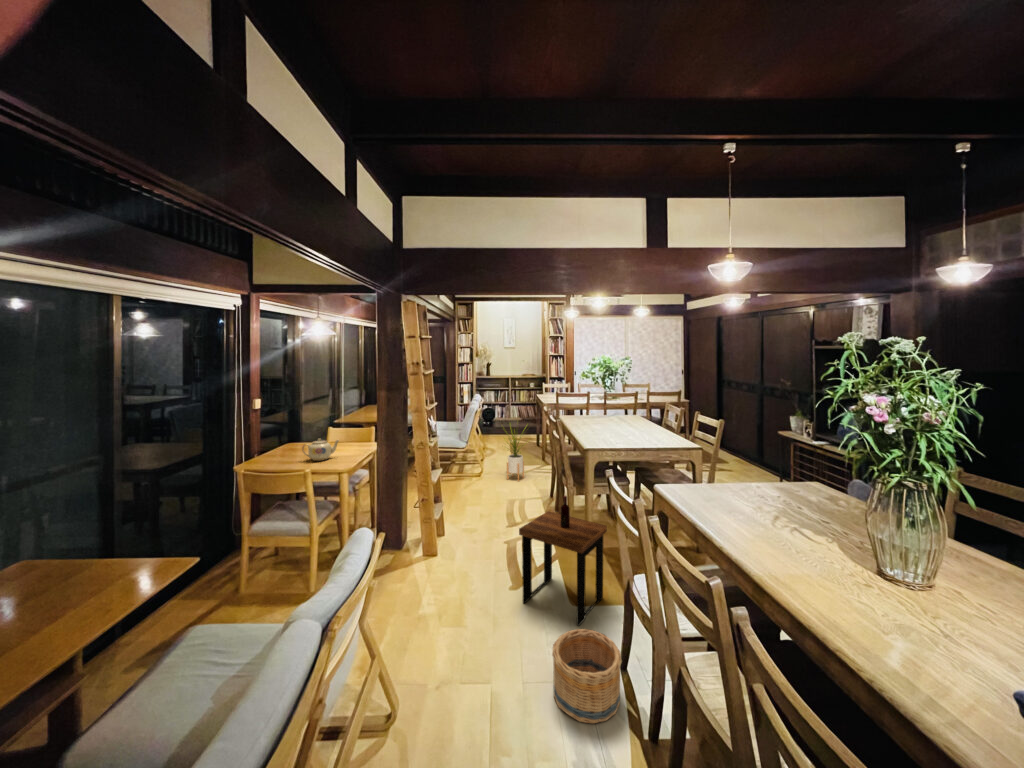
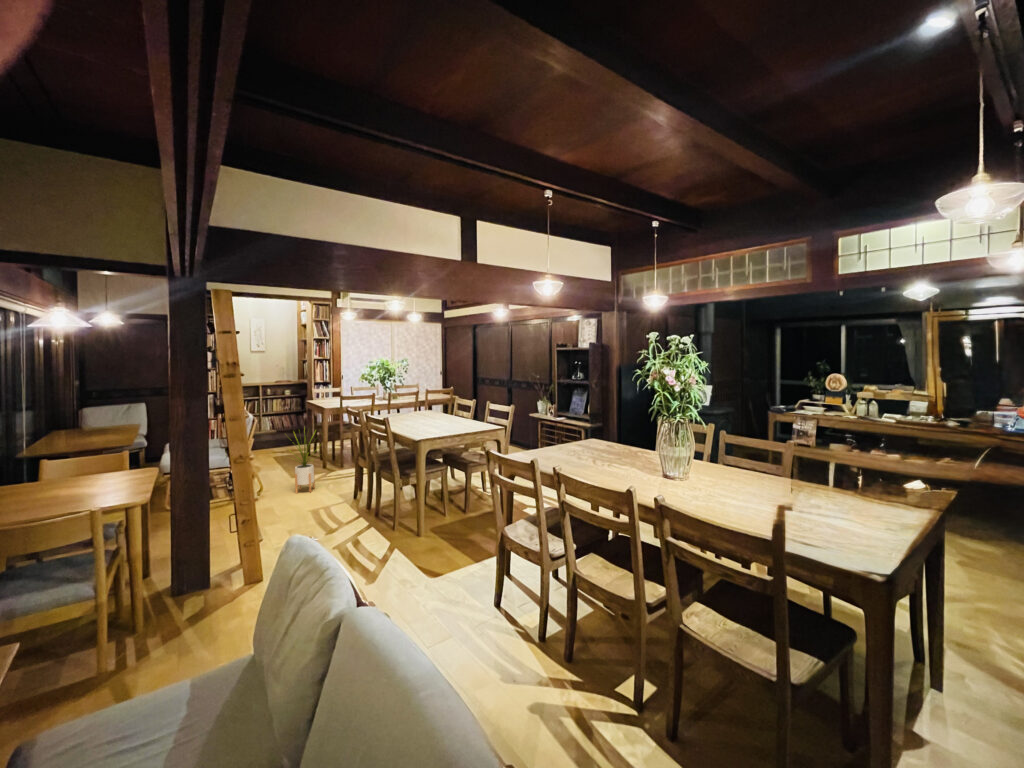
teapot: present [302,439,339,461] -> none [54,465,118,497]
side table: present [519,496,607,626] -> none [380,480,453,590]
basket: present [552,629,622,723] -> none [449,578,505,647]

